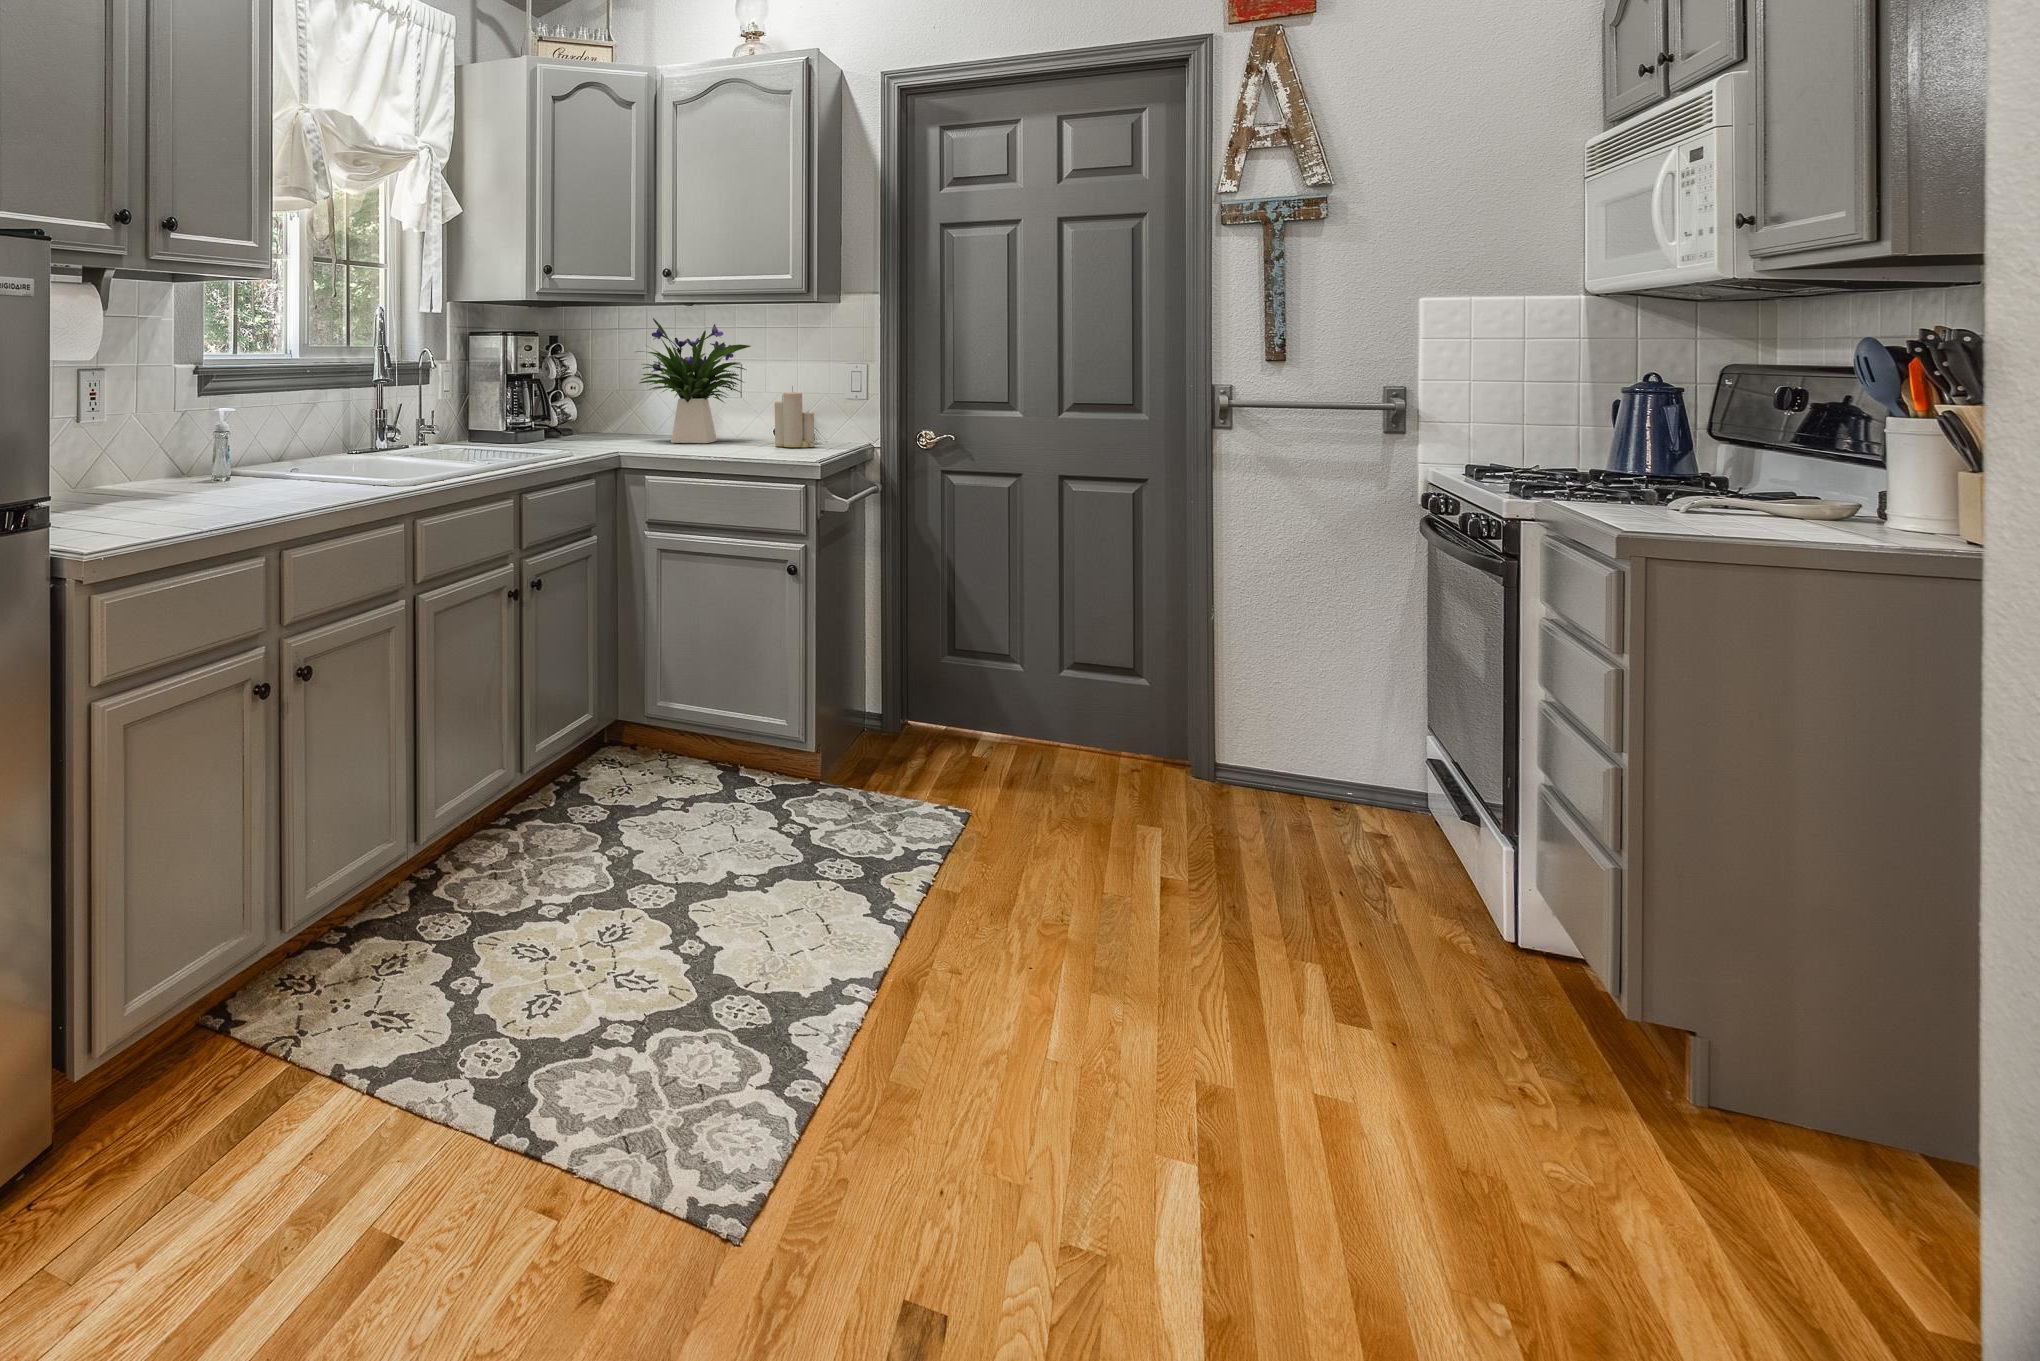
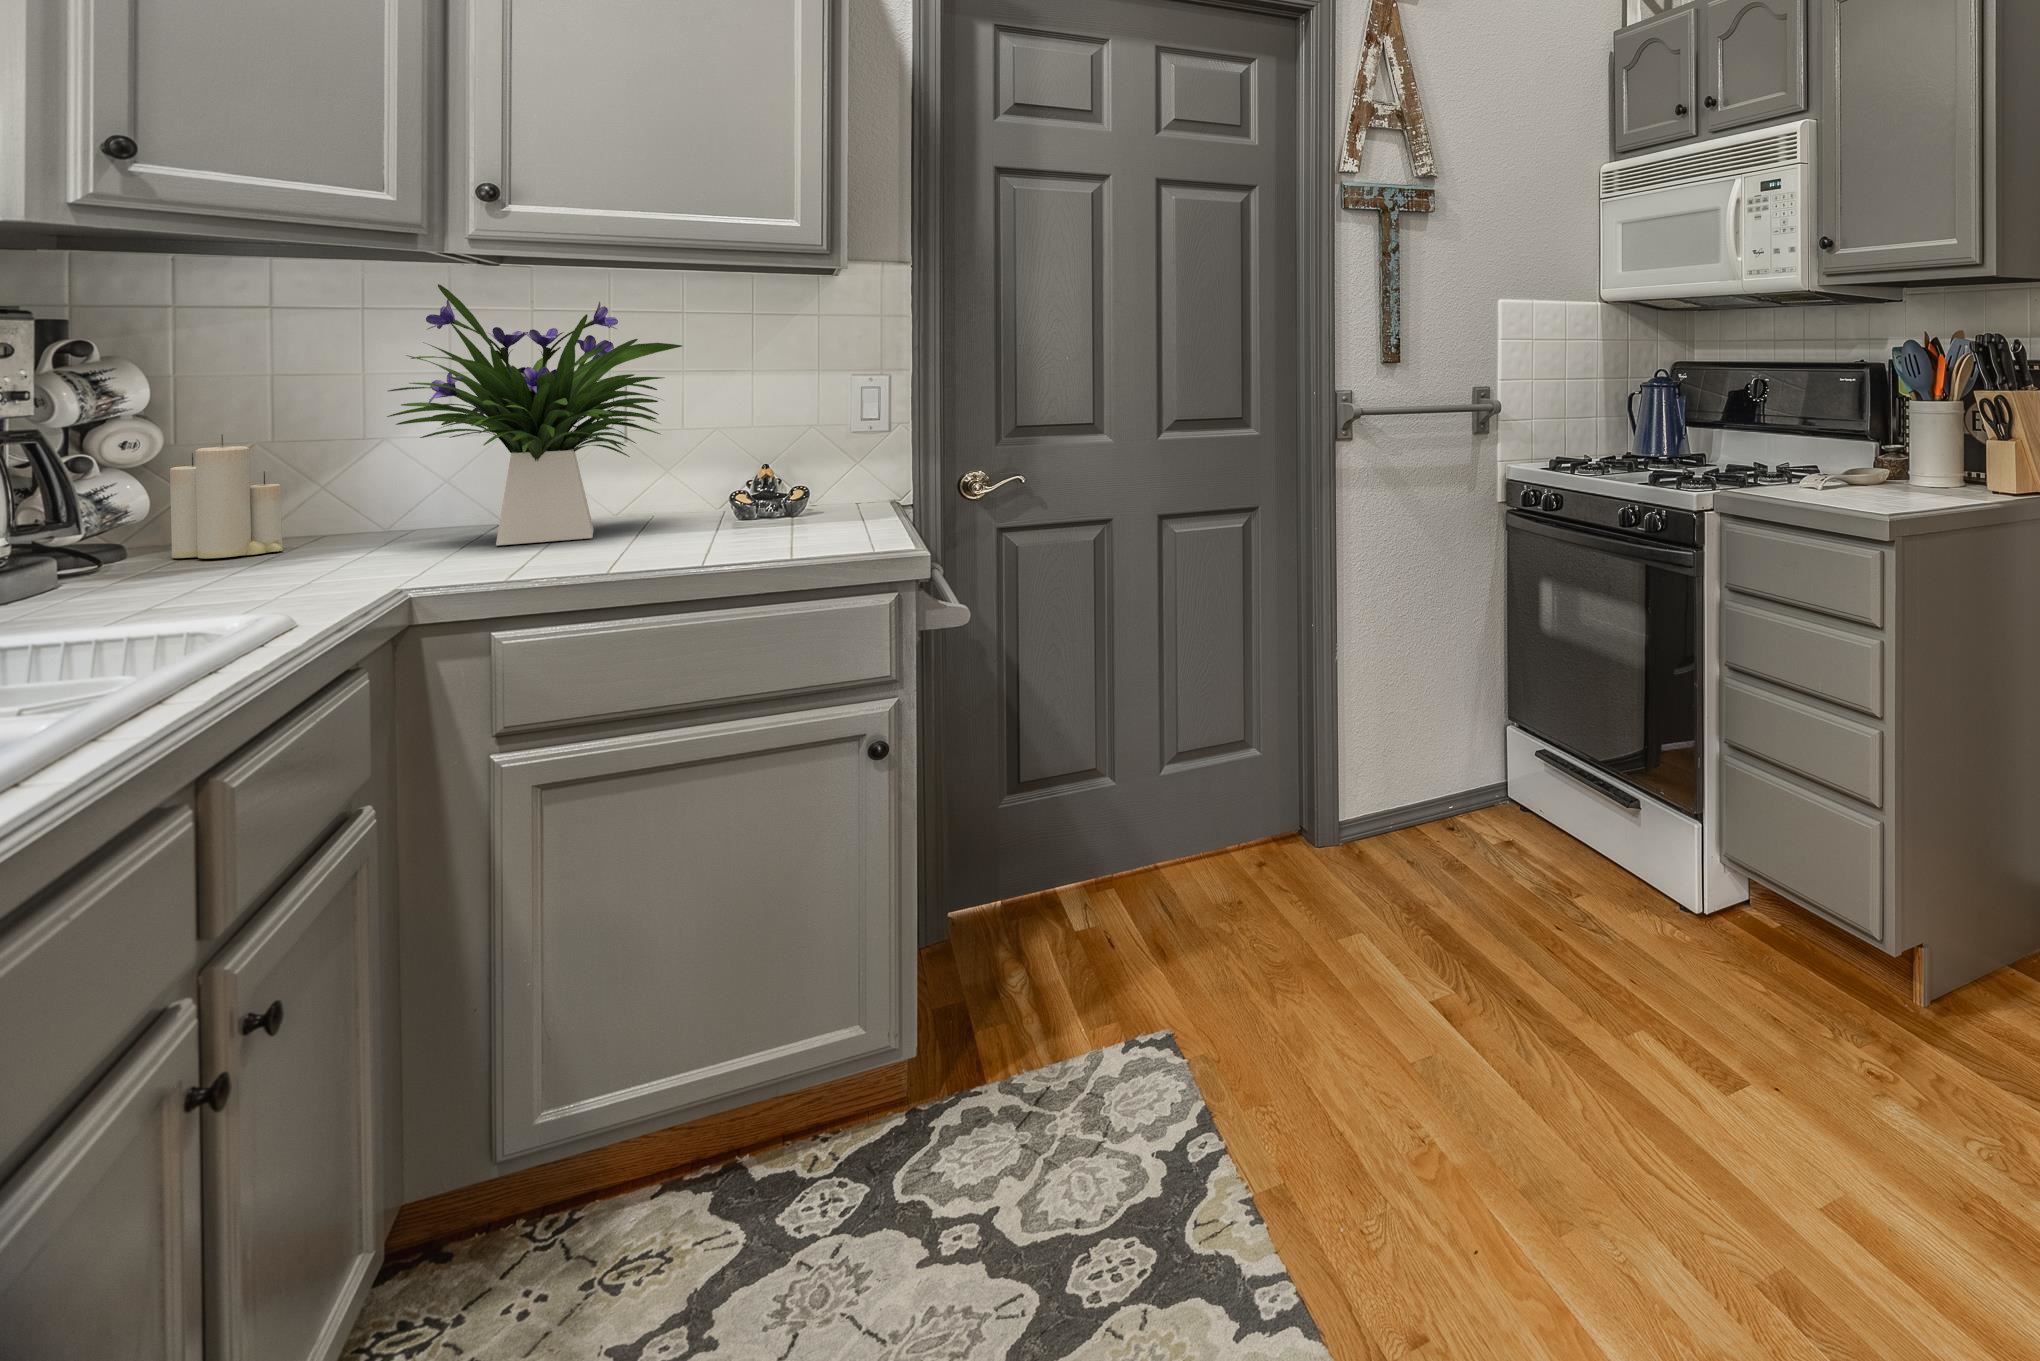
candle: present [775,387,815,447] -> present [170,434,283,558]

